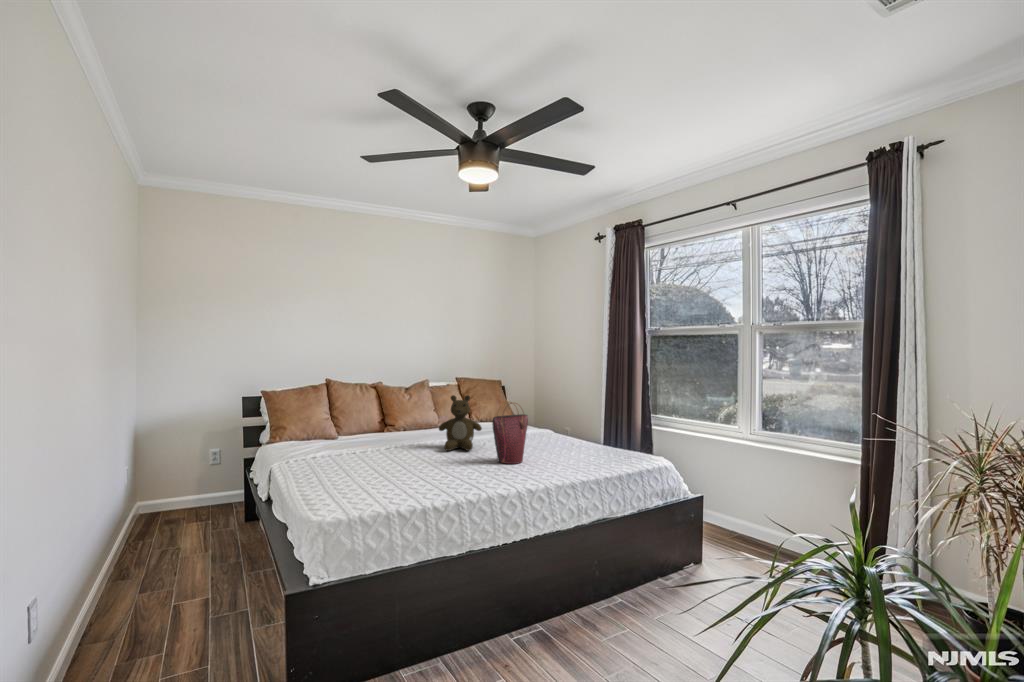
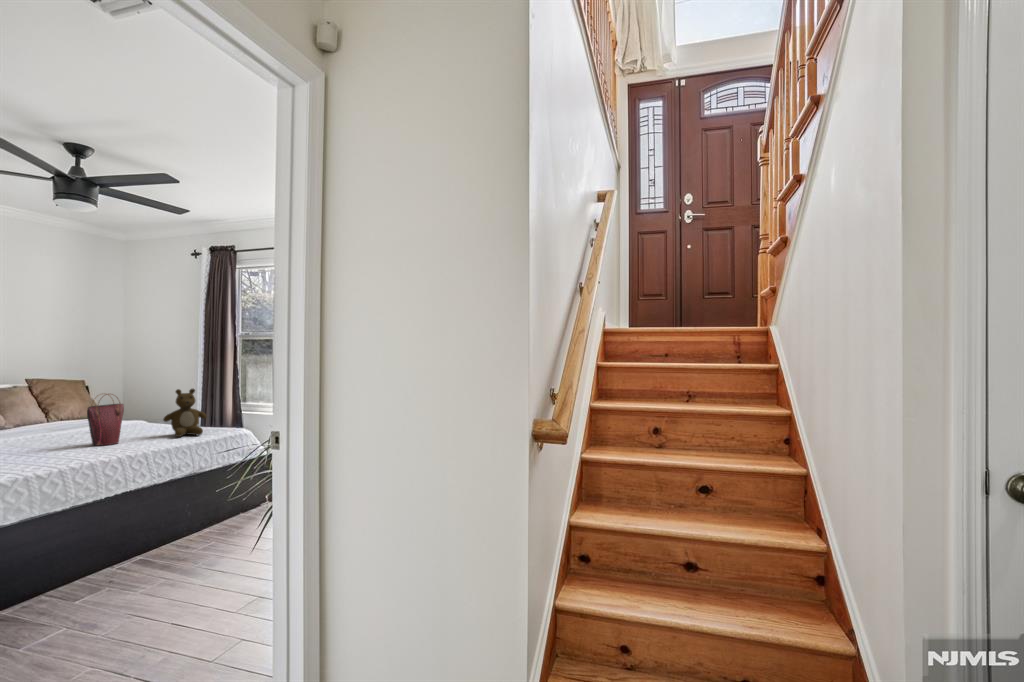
teddy bear: present [439,395,482,451] -> present [163,389,206,437]

